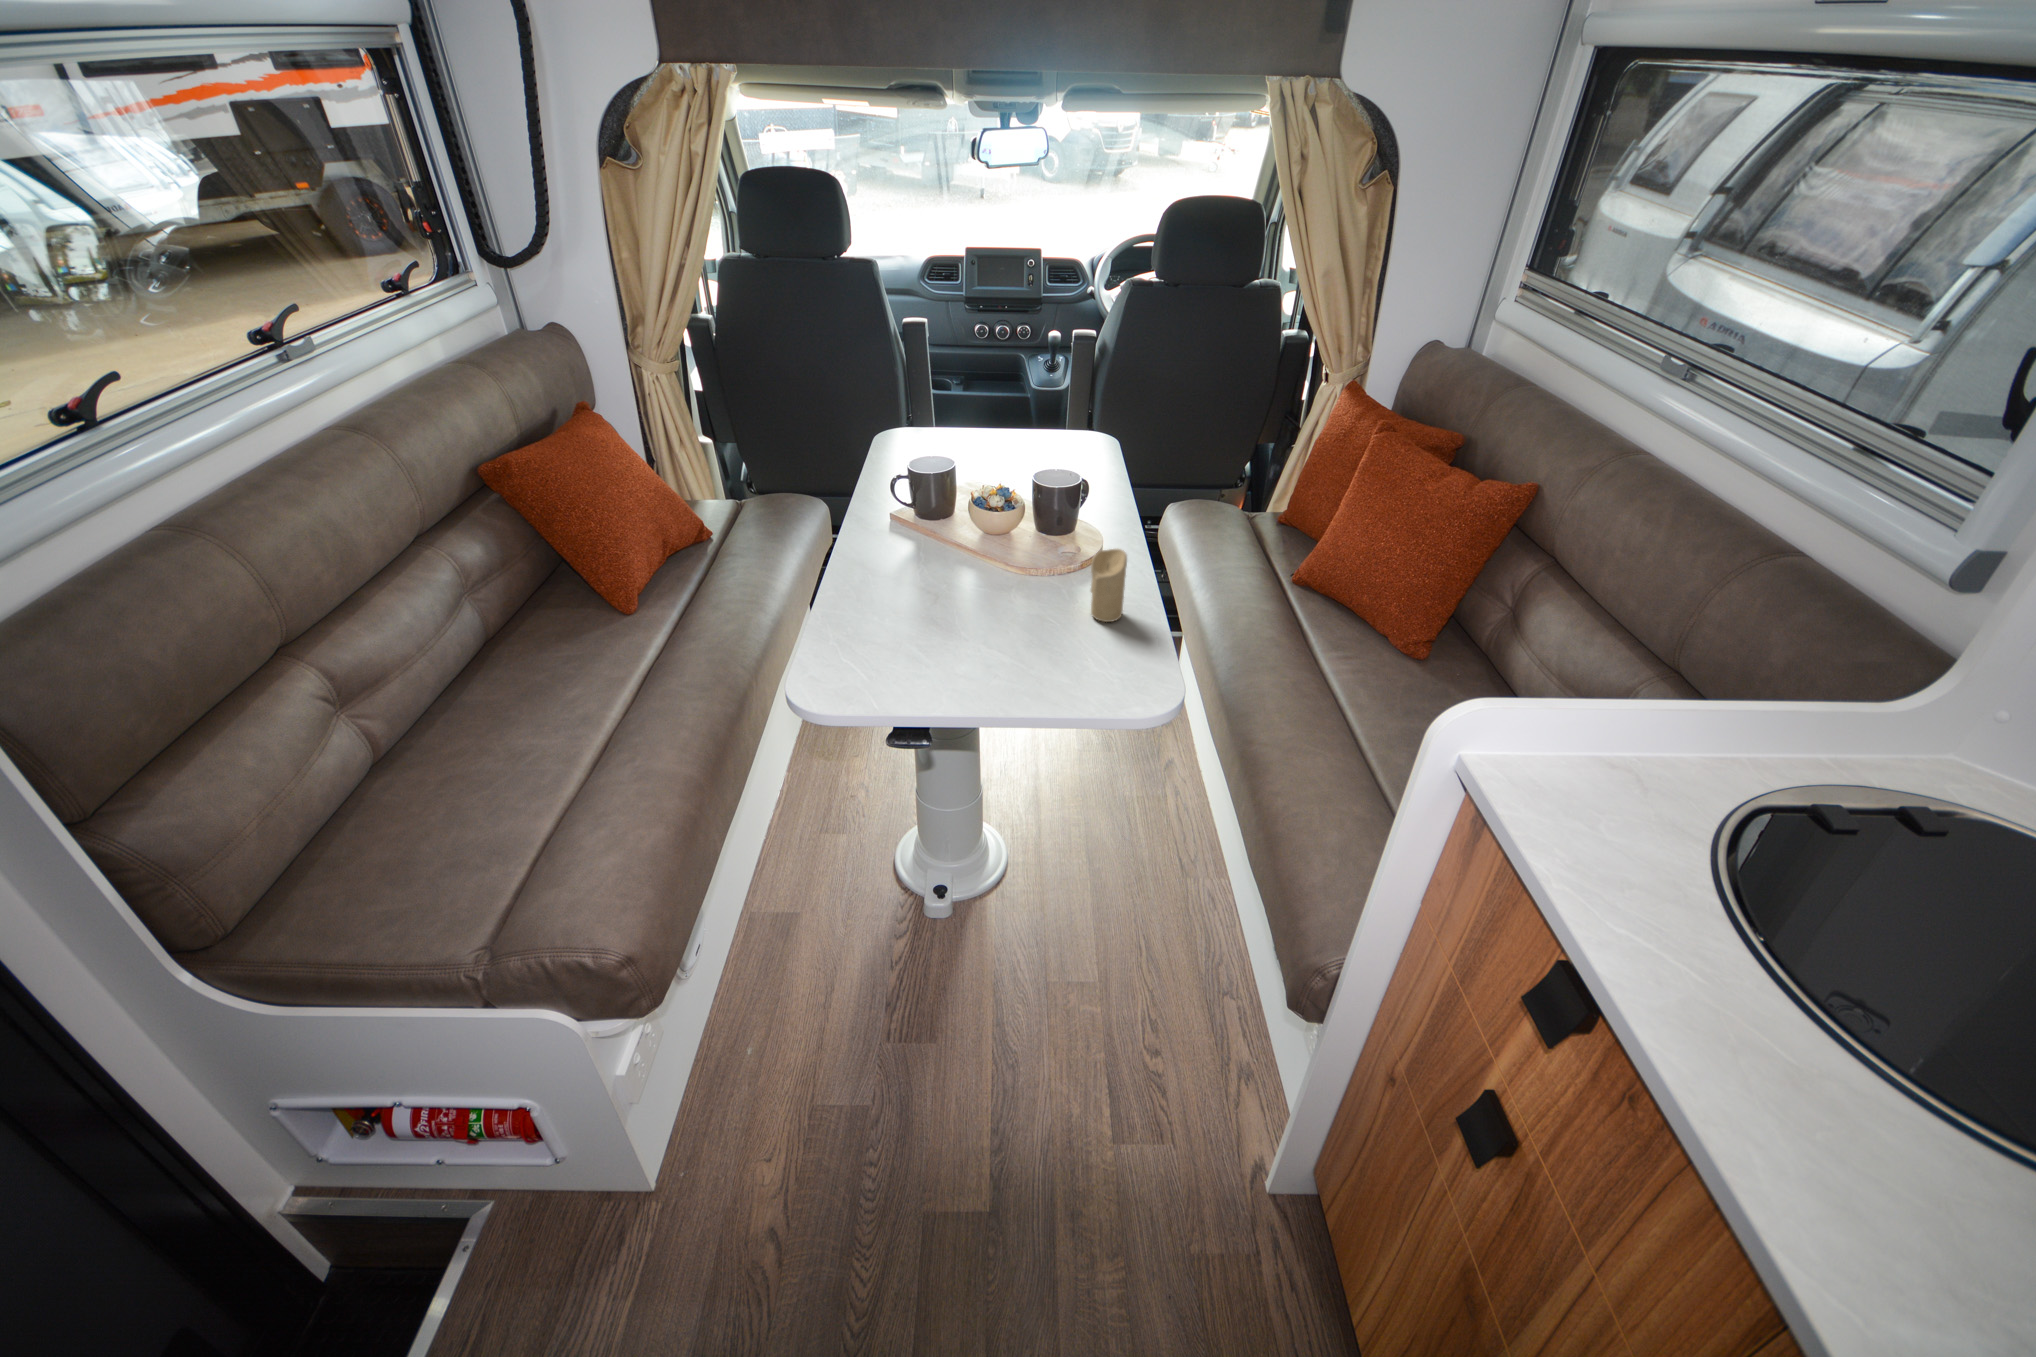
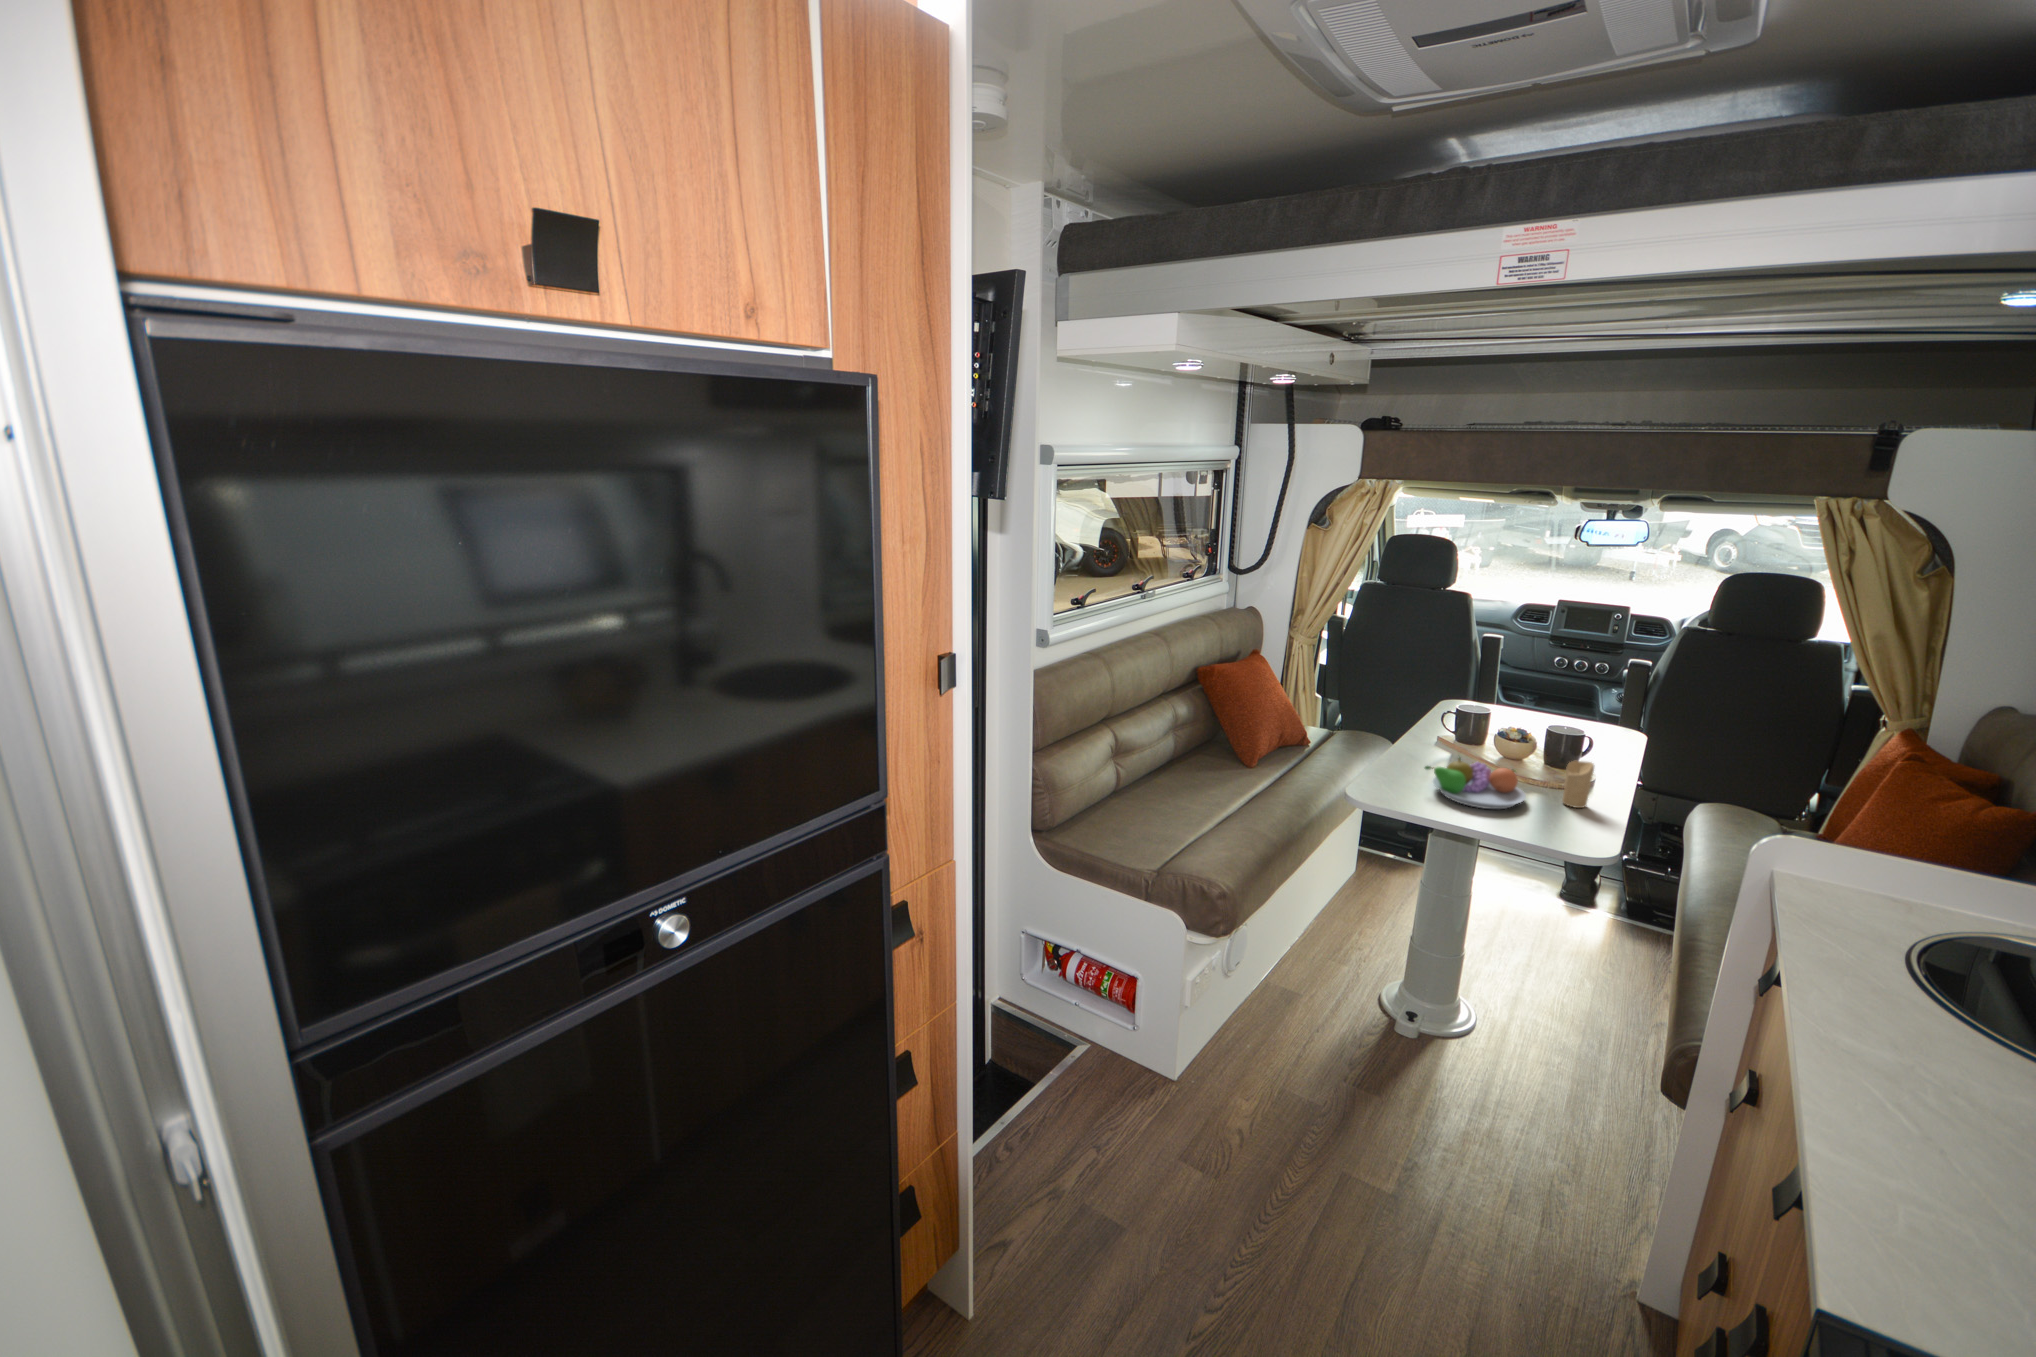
fruit bowl: none [897,581,1050,673] -> present [1425,757,1526,809]

